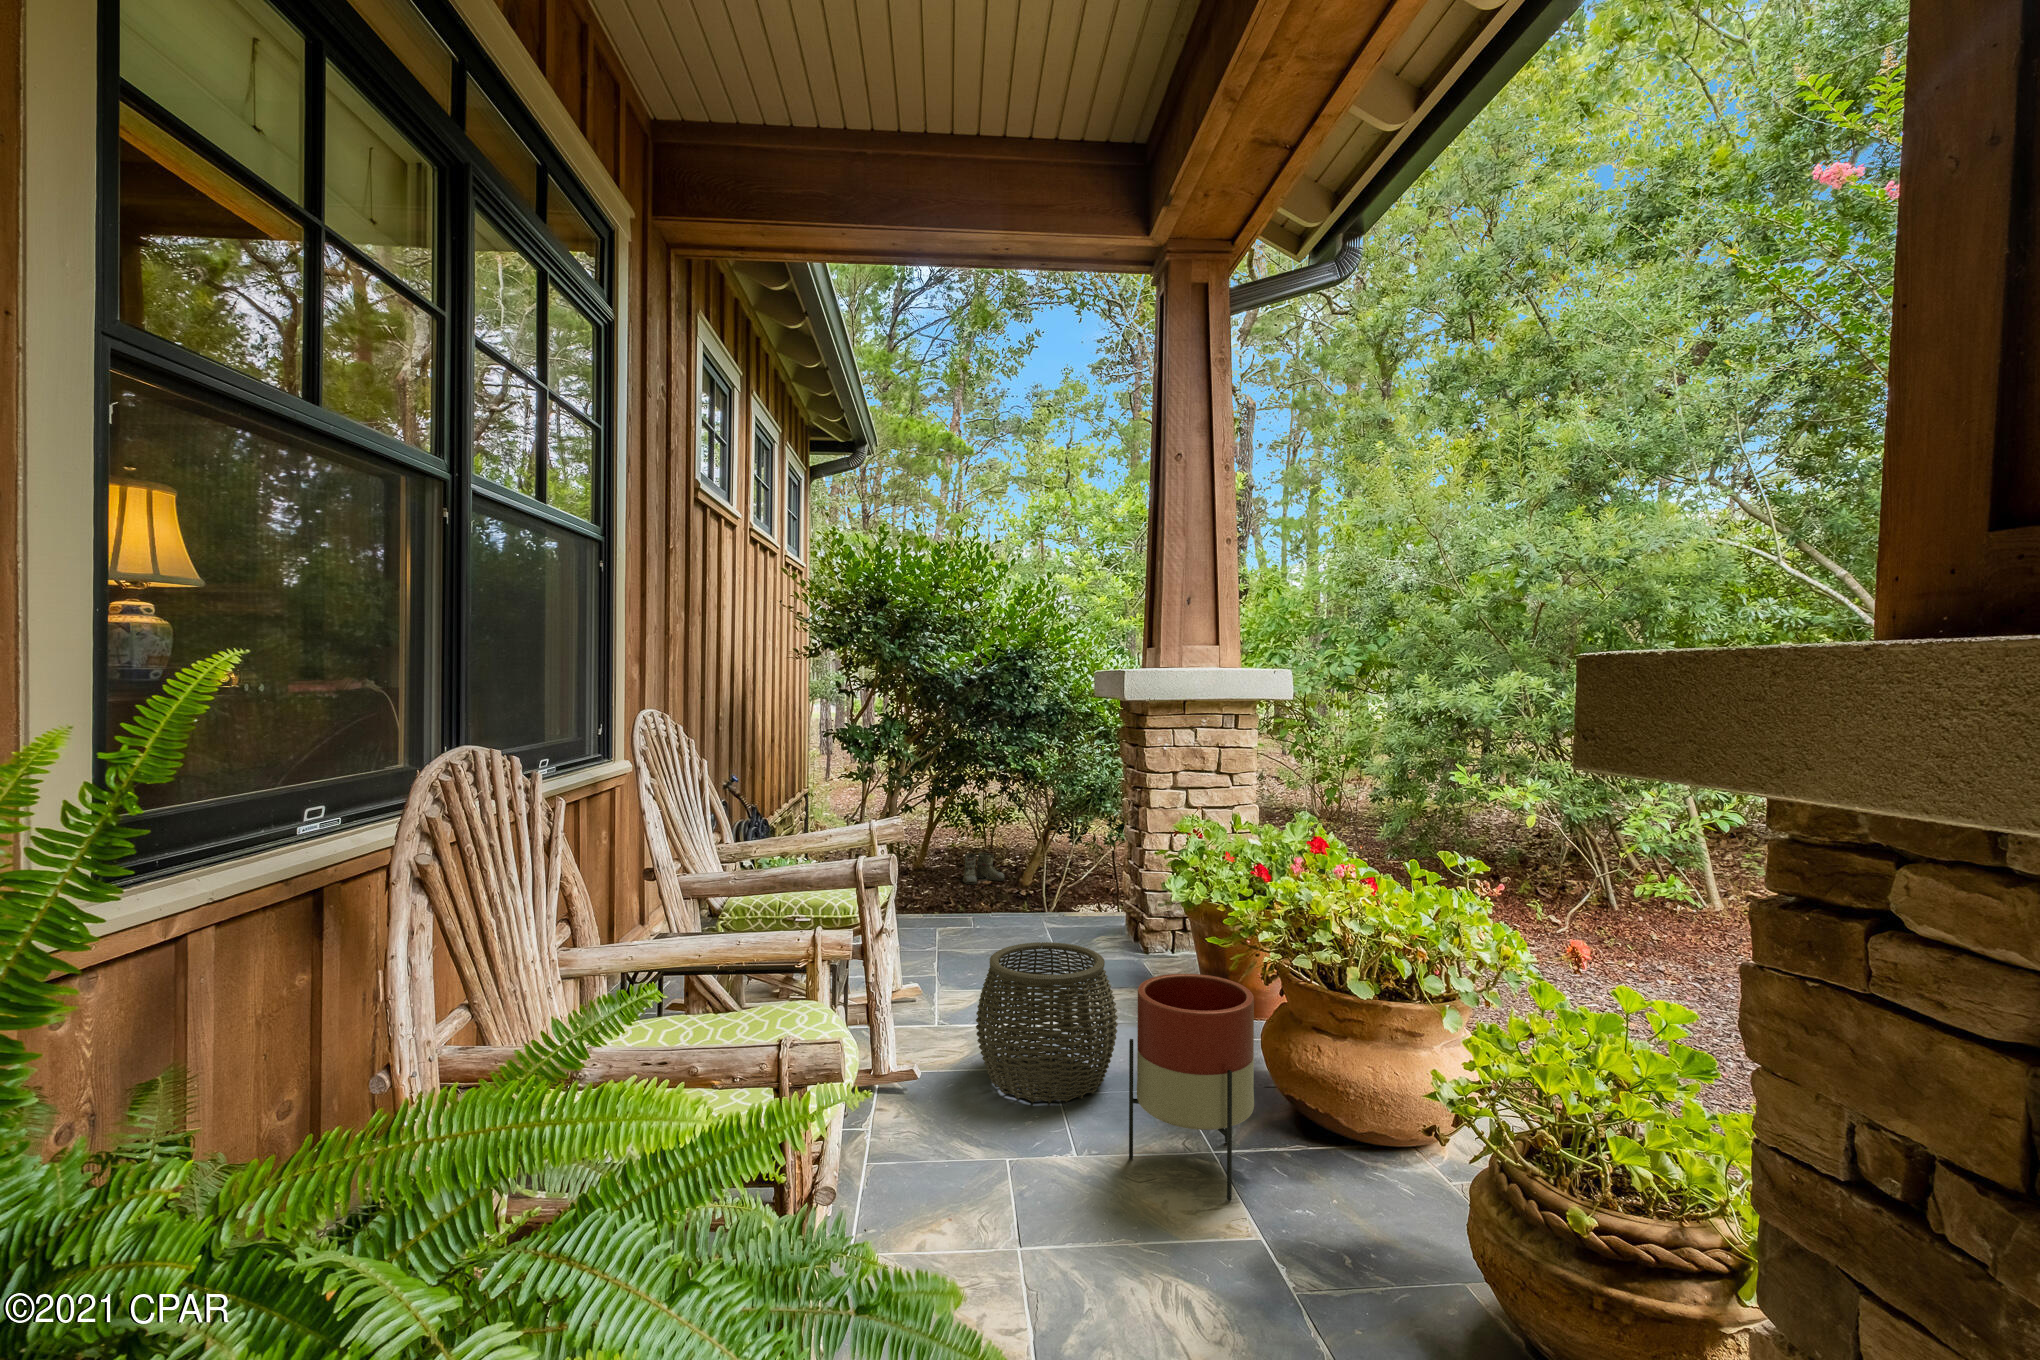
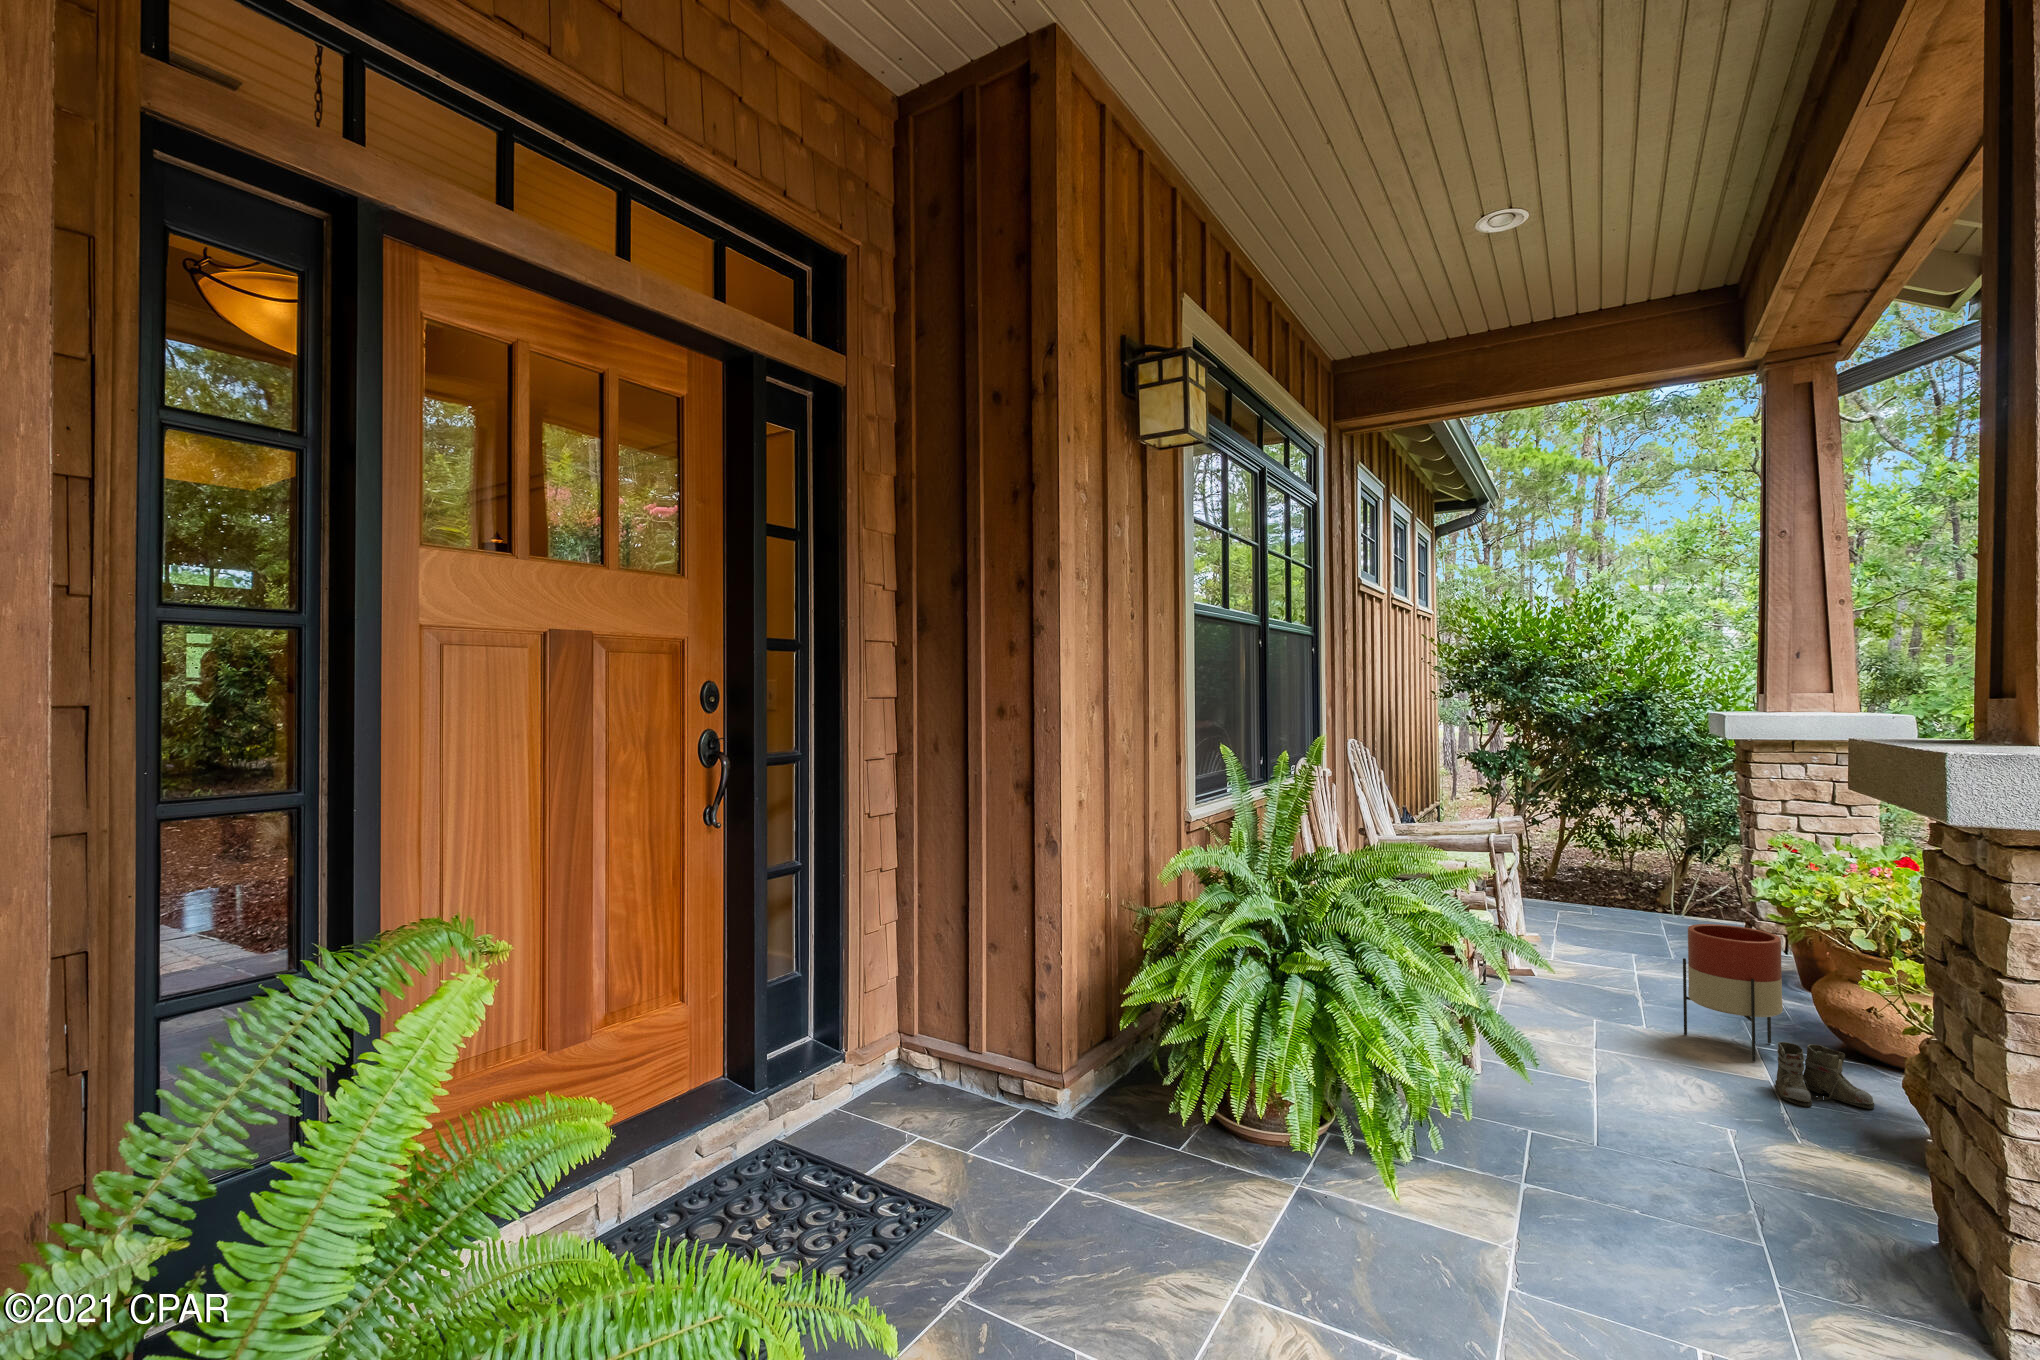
boots: present [963,853,1005,884] -> present [1775,1042,1875,1109]
woven basket: present [976,942,1118,1103] -> none [1576,906,1691,1007]

